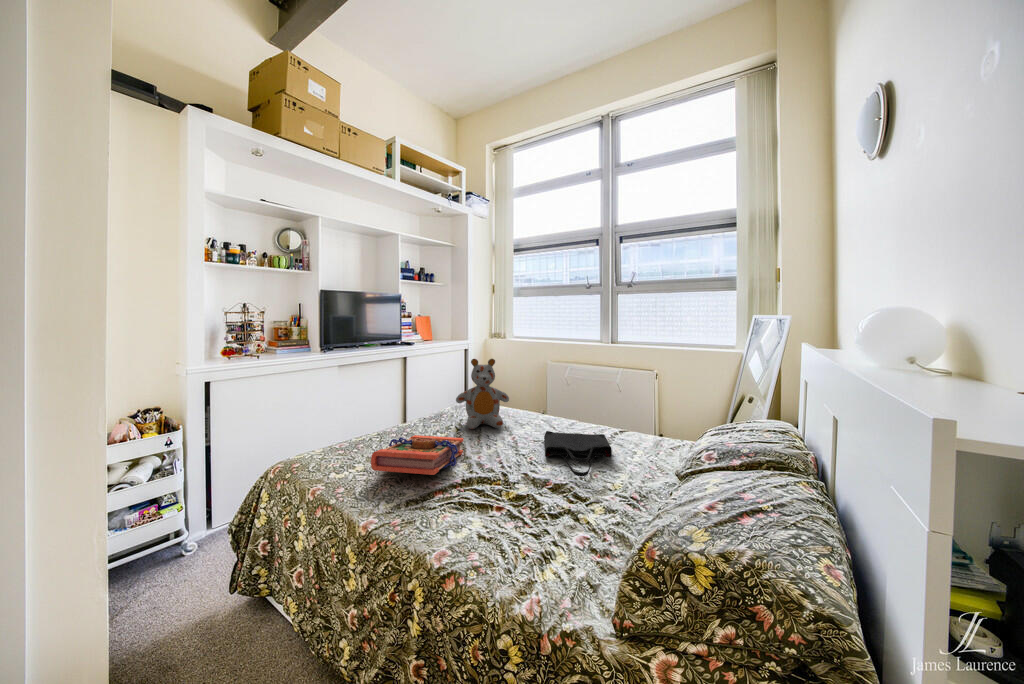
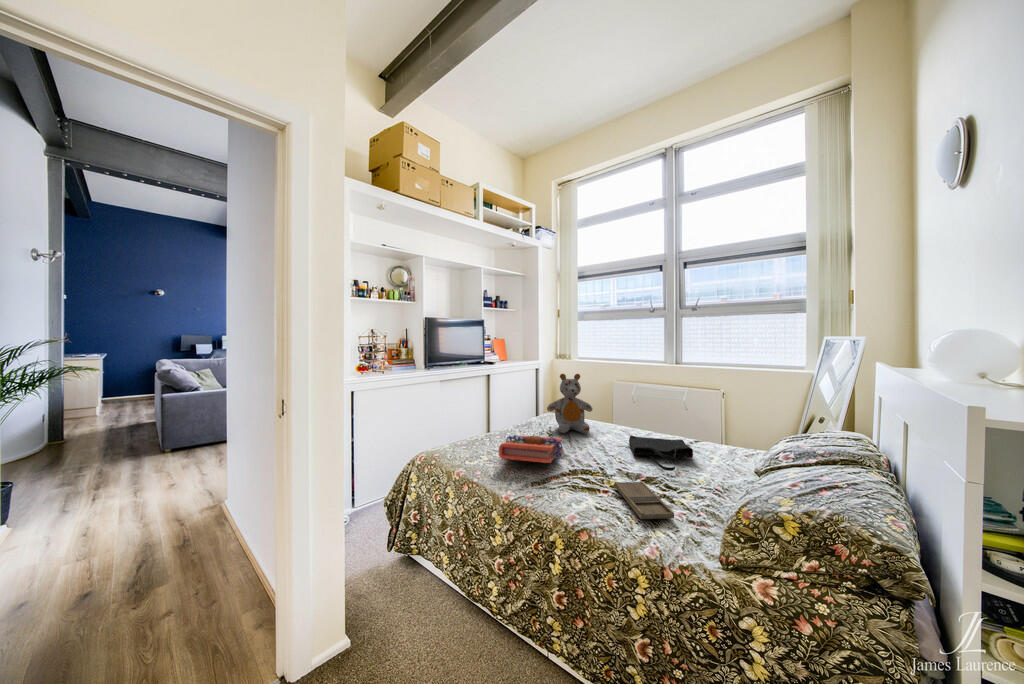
tray: none [509,495,570,555] -> present [614,481,674,519]

